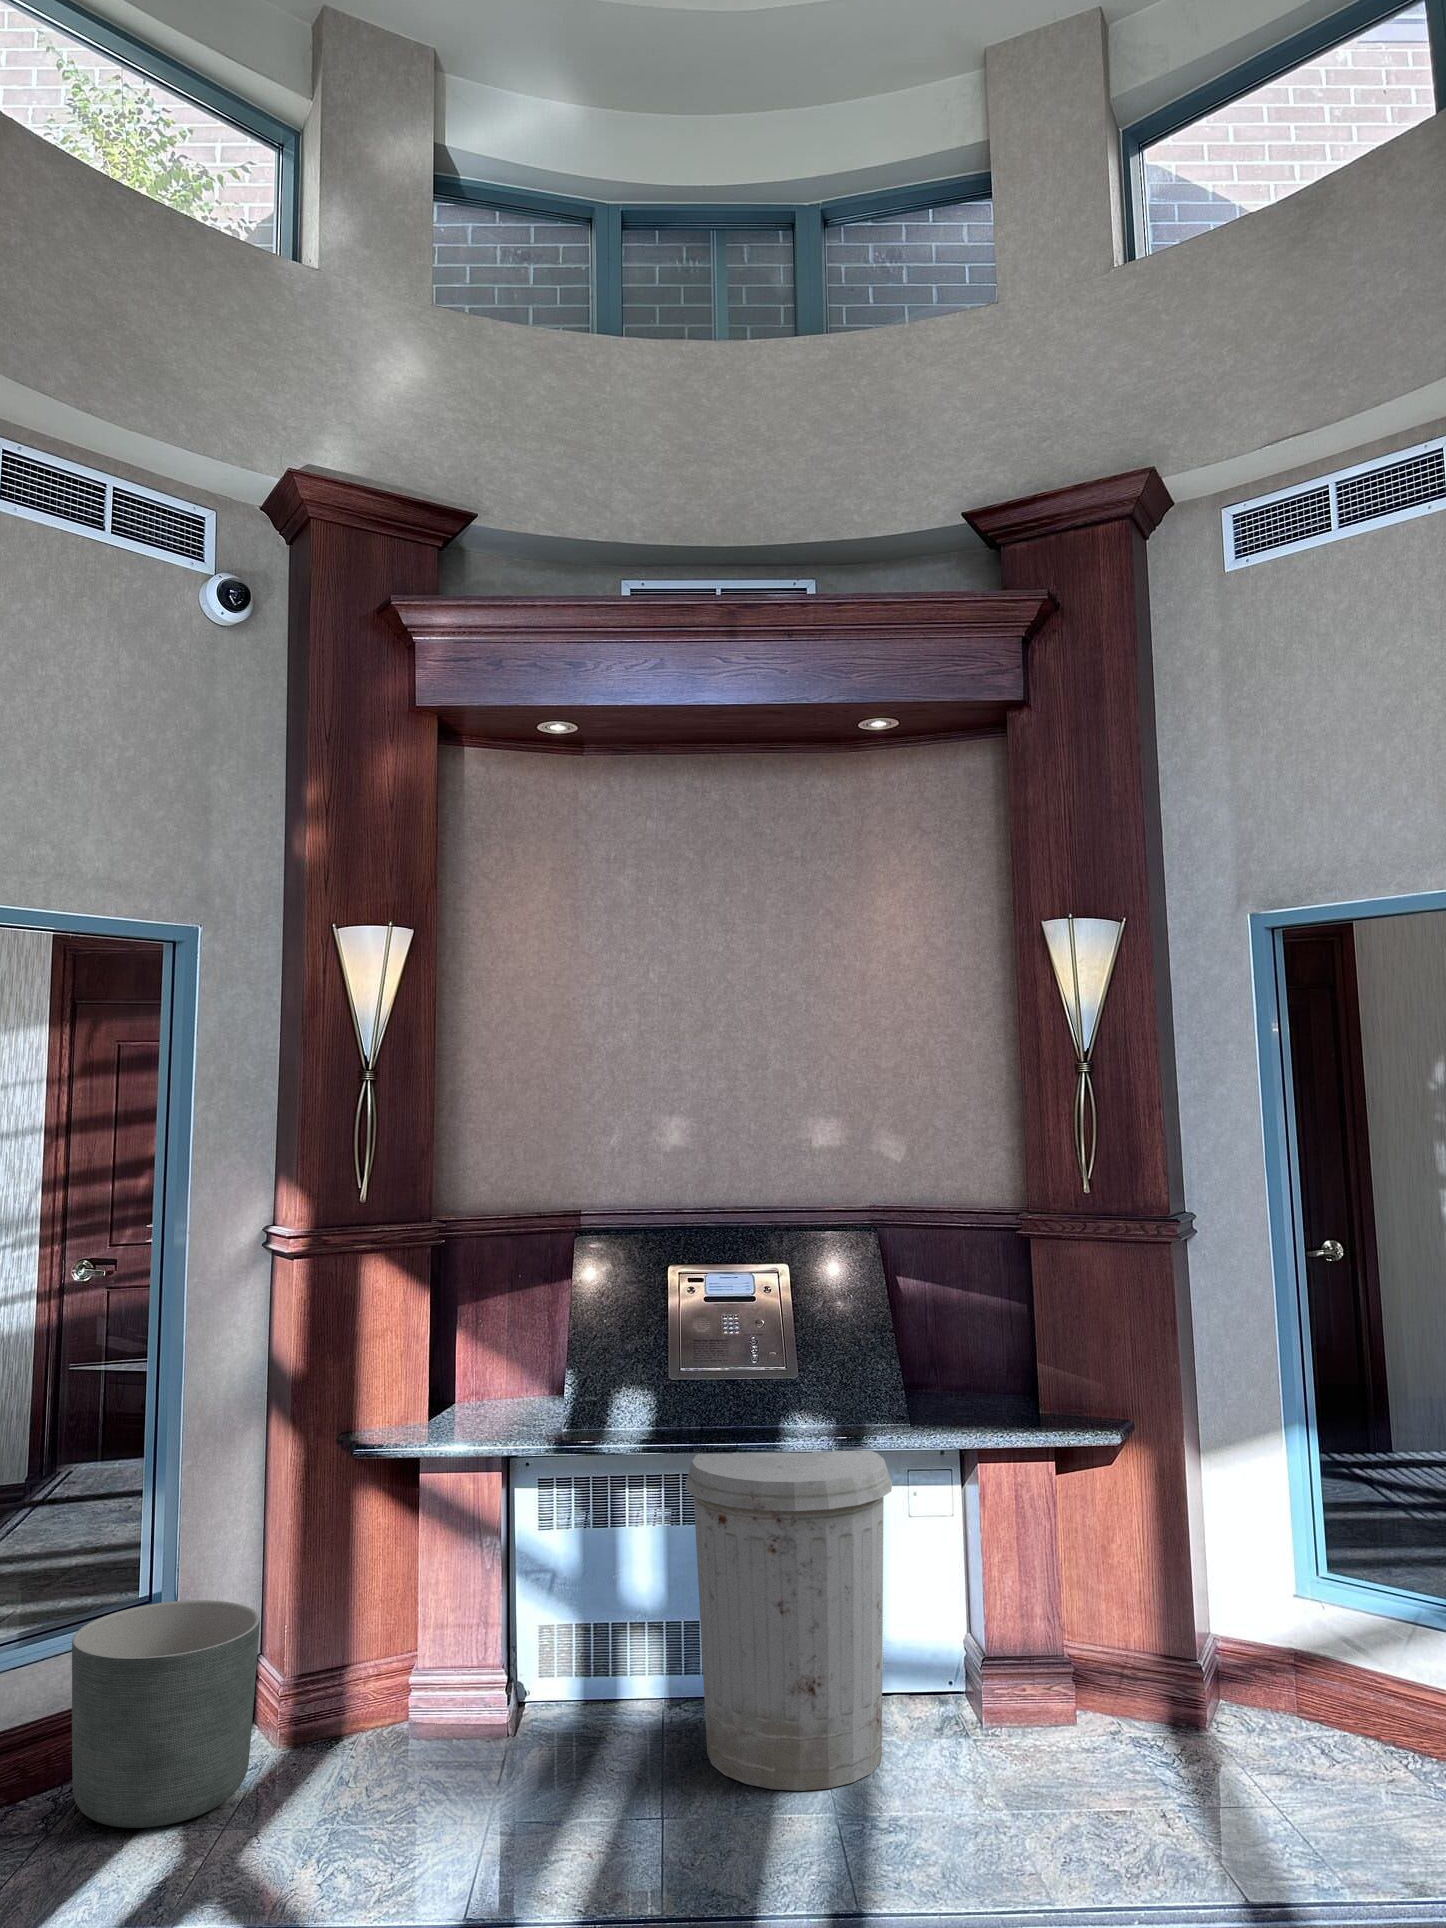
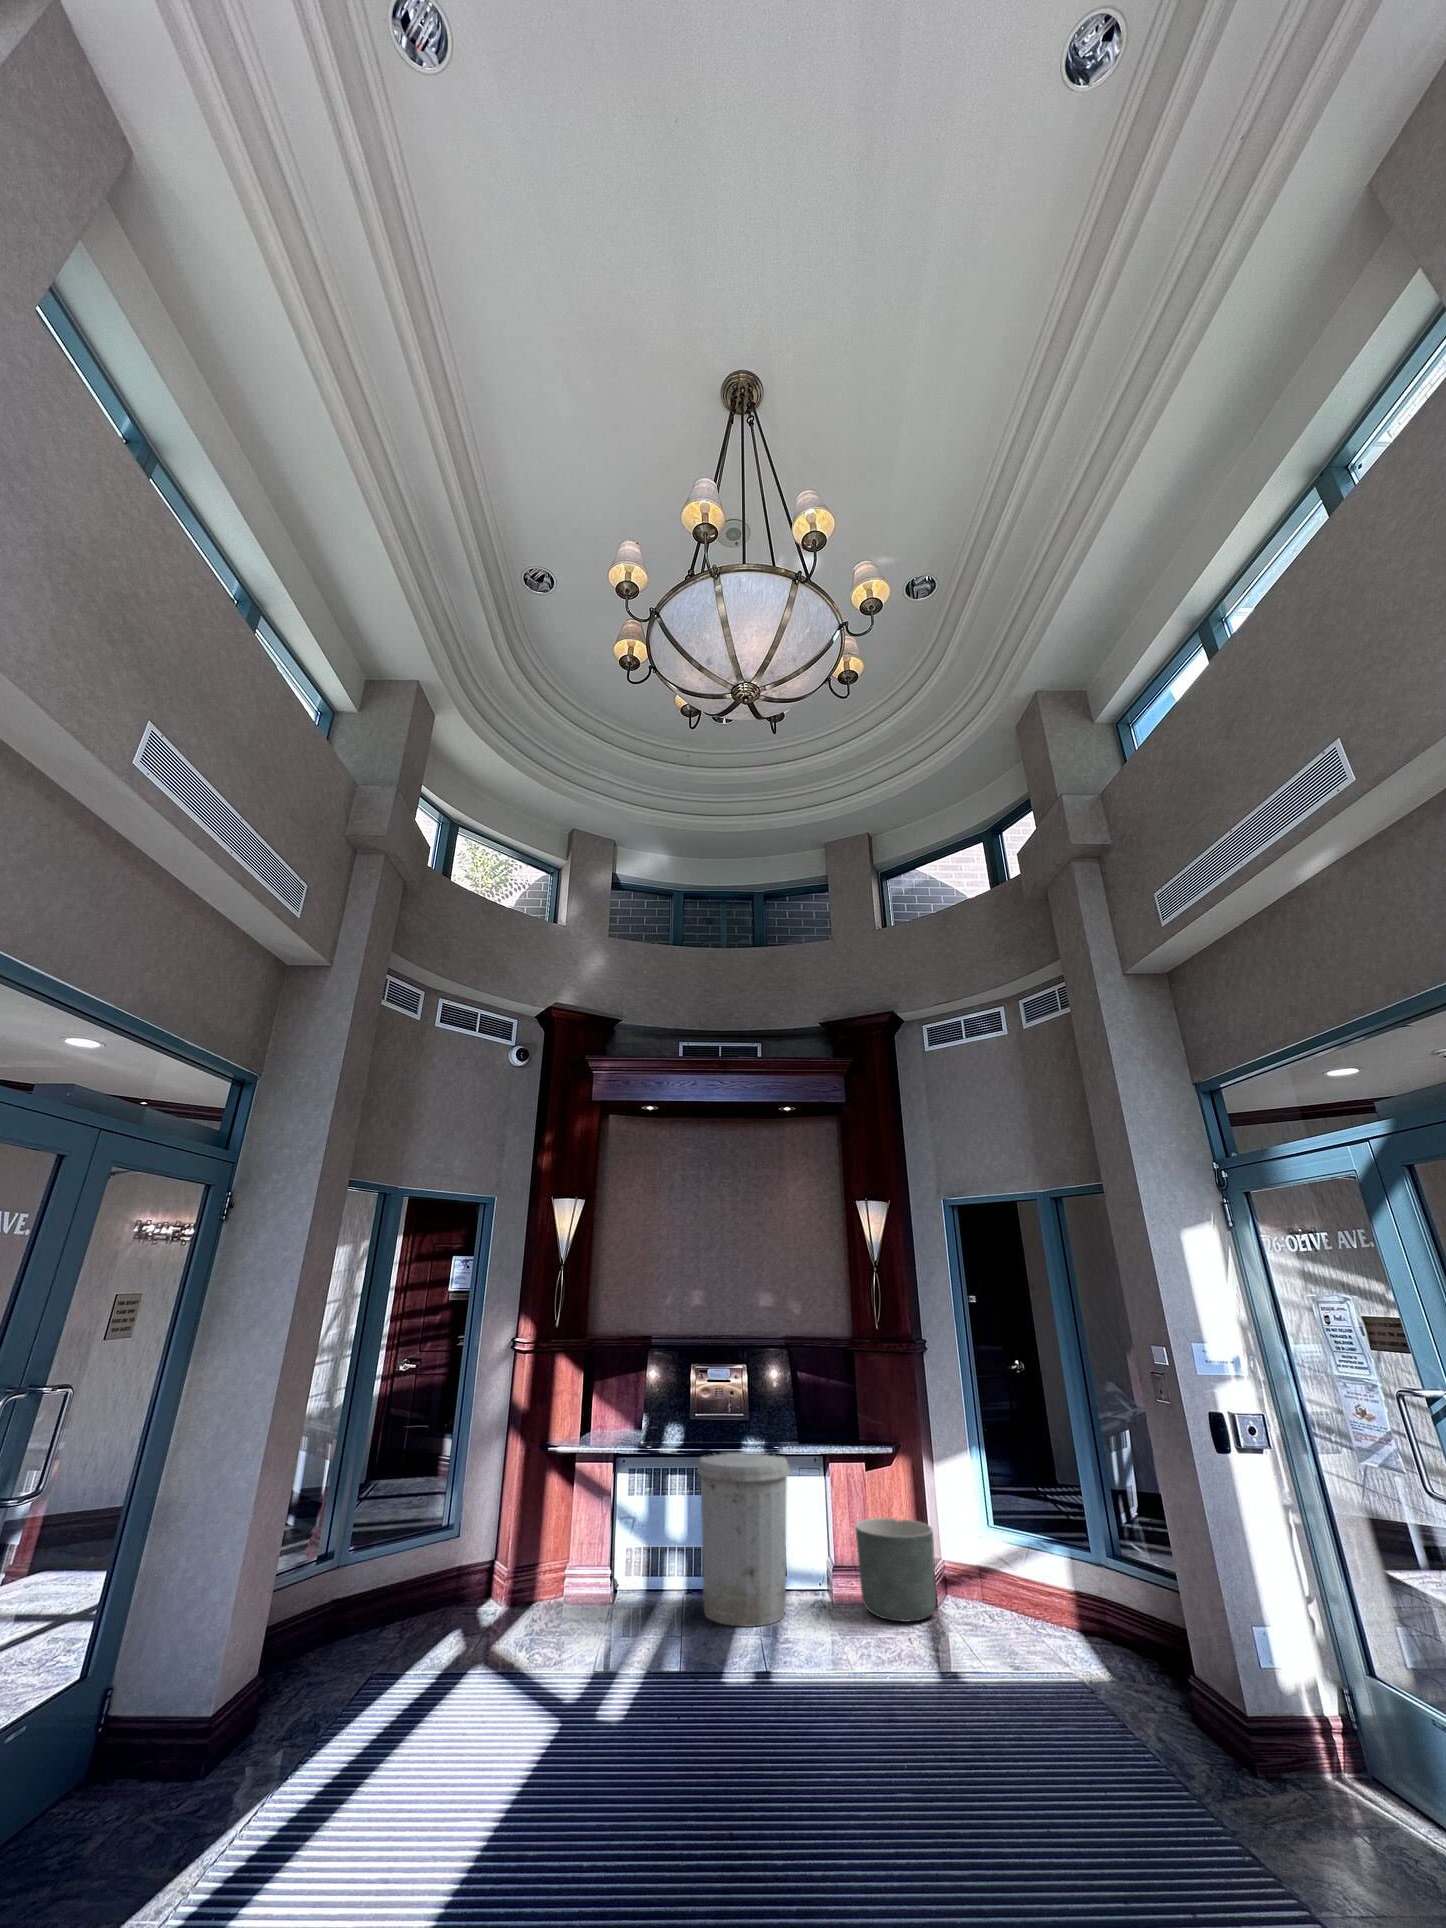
planter: present [72,1600,260,1828] -> present [855,1518,936,1622]

